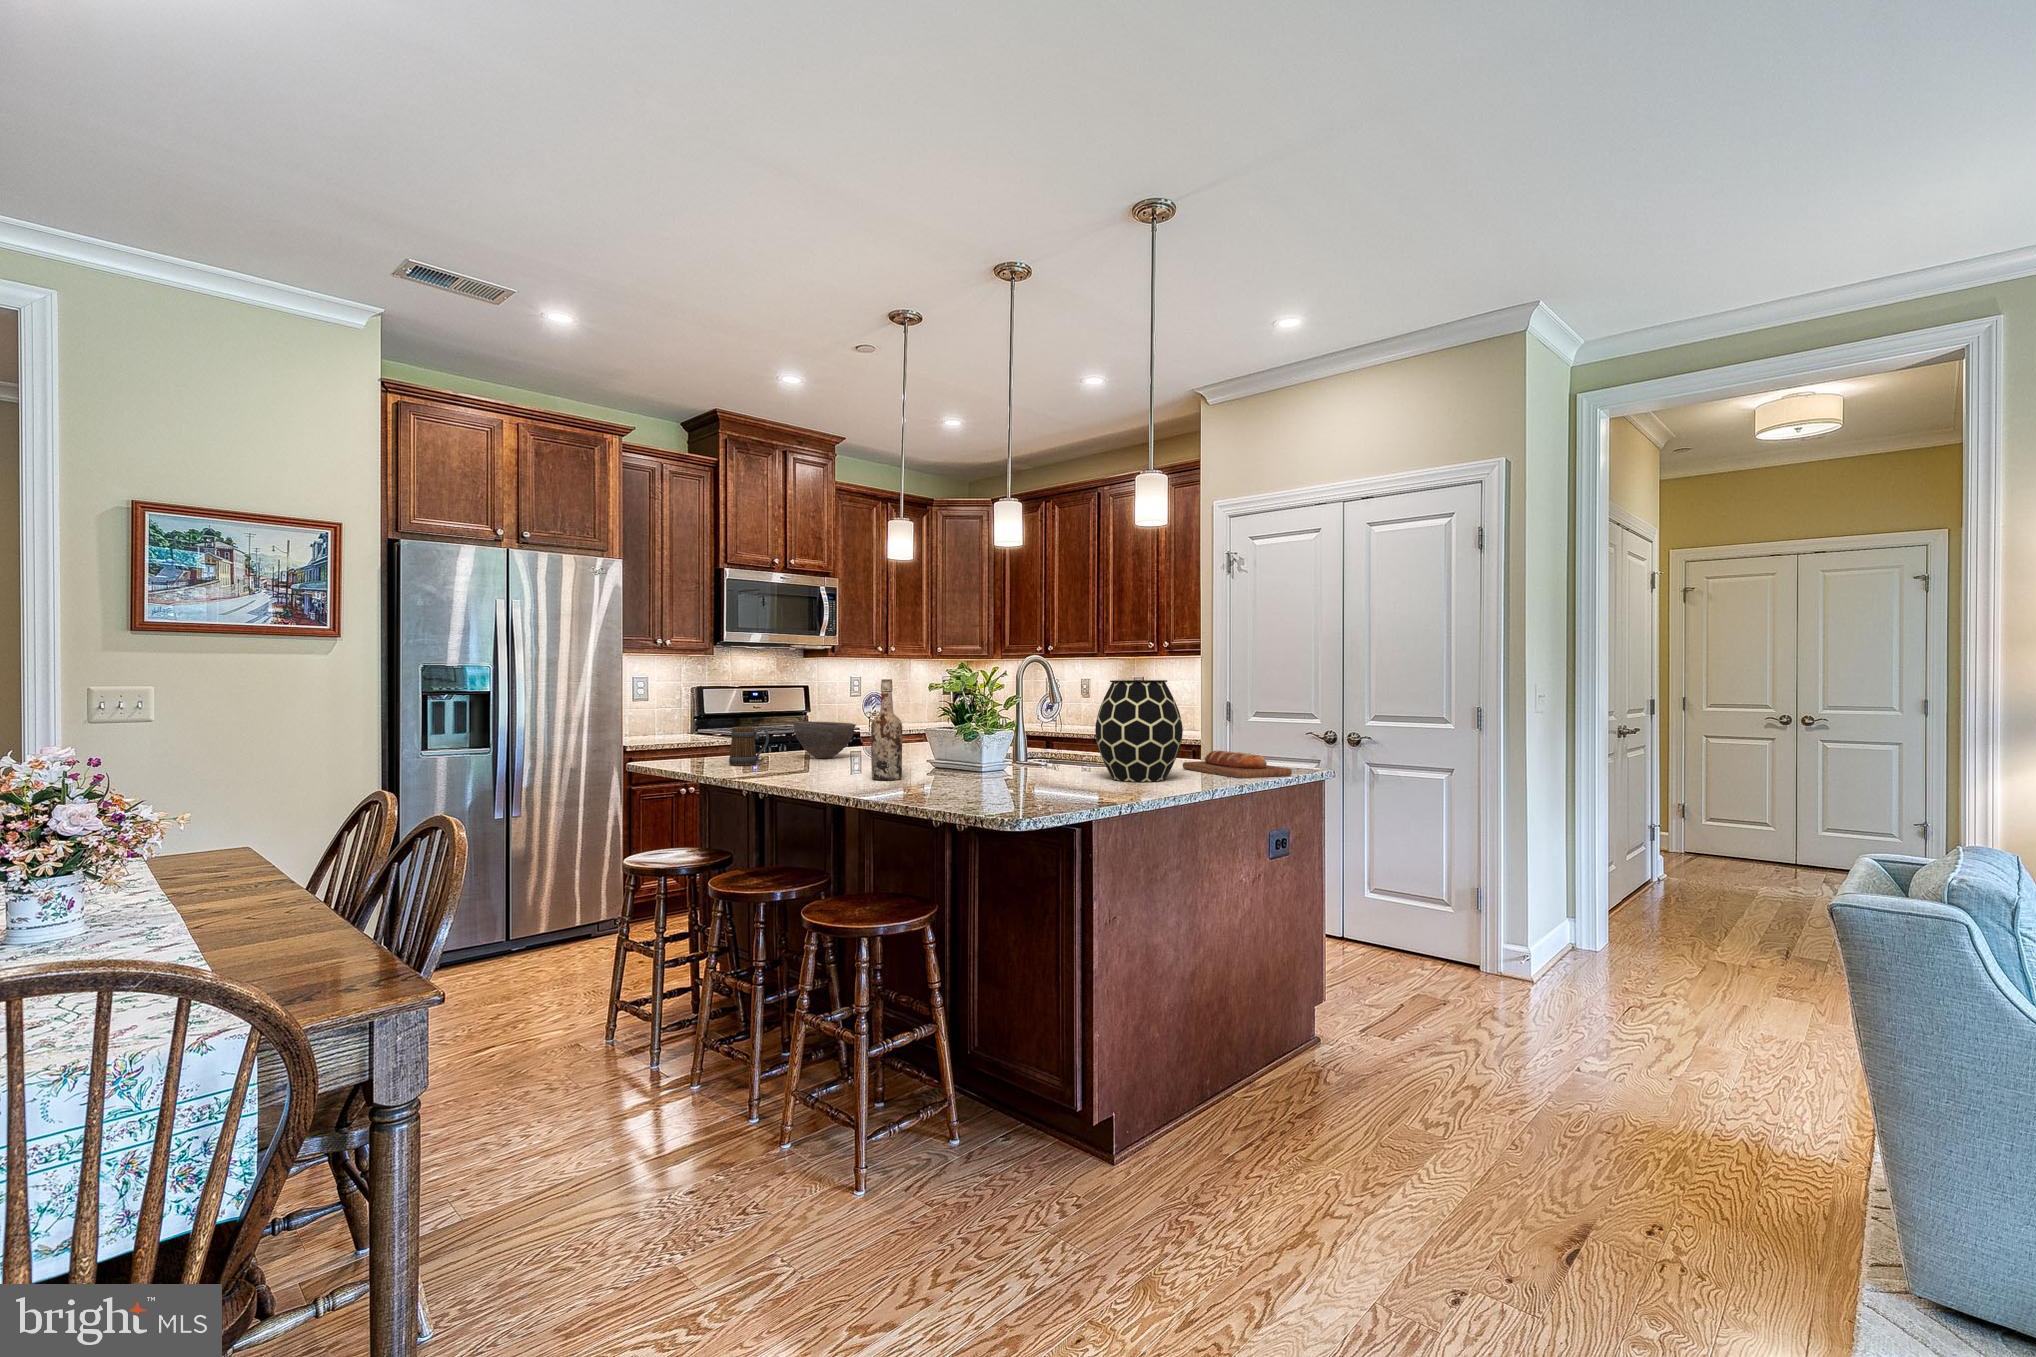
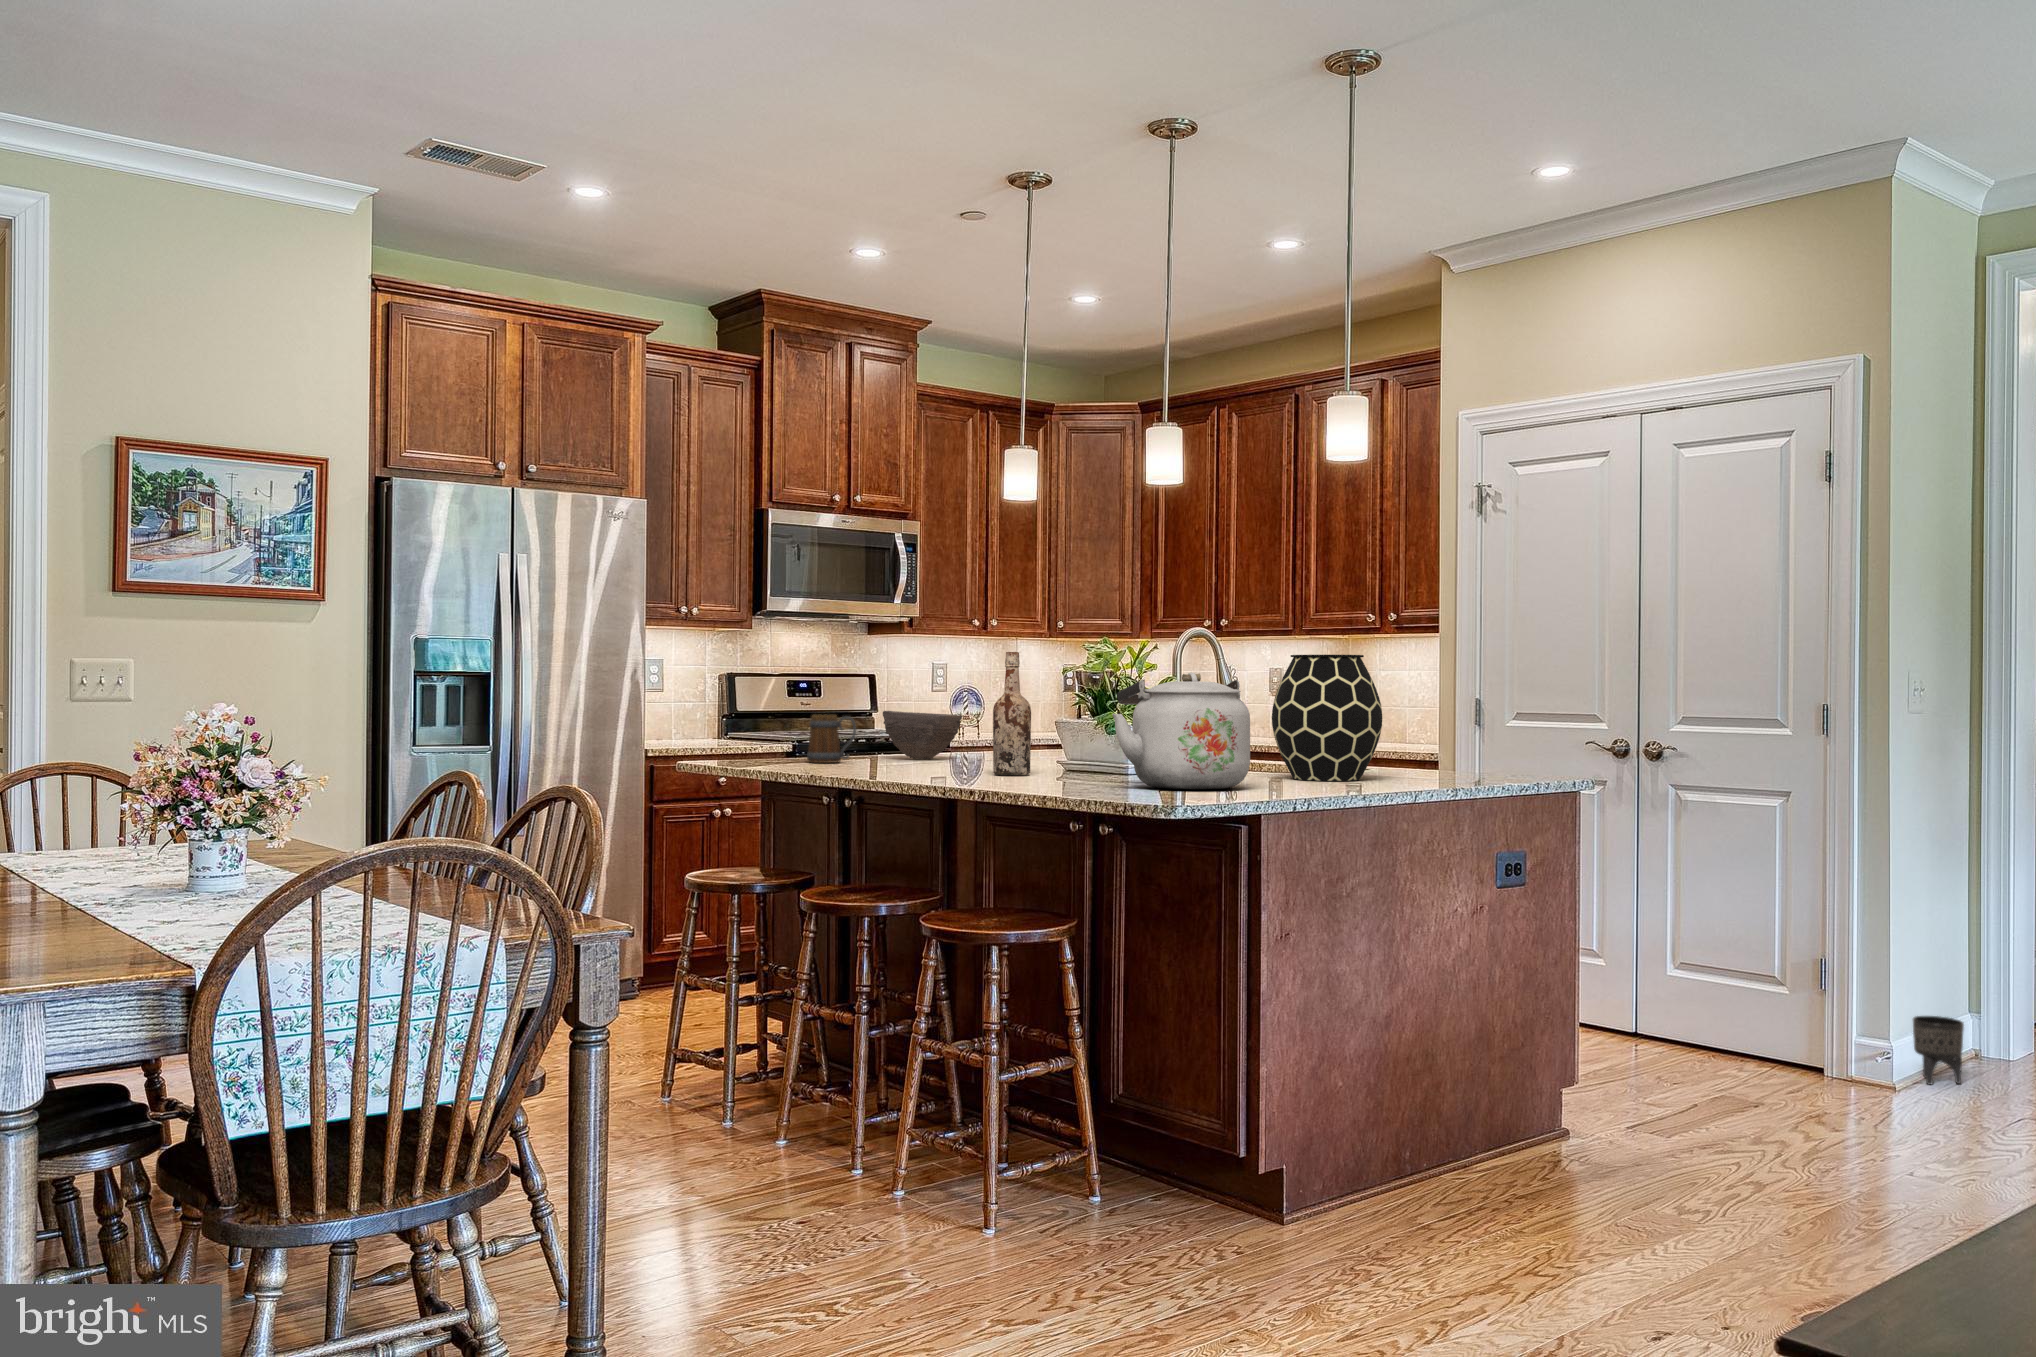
kettle: none [966,699,1082,799] -> present [1112,672,1250,789]
bread loaf: present [1183,751,1292,778] -> none [1389,749,1527,780]
planter: none [1547,931,1584,983] -> present [1913,1016,1964,1084]

